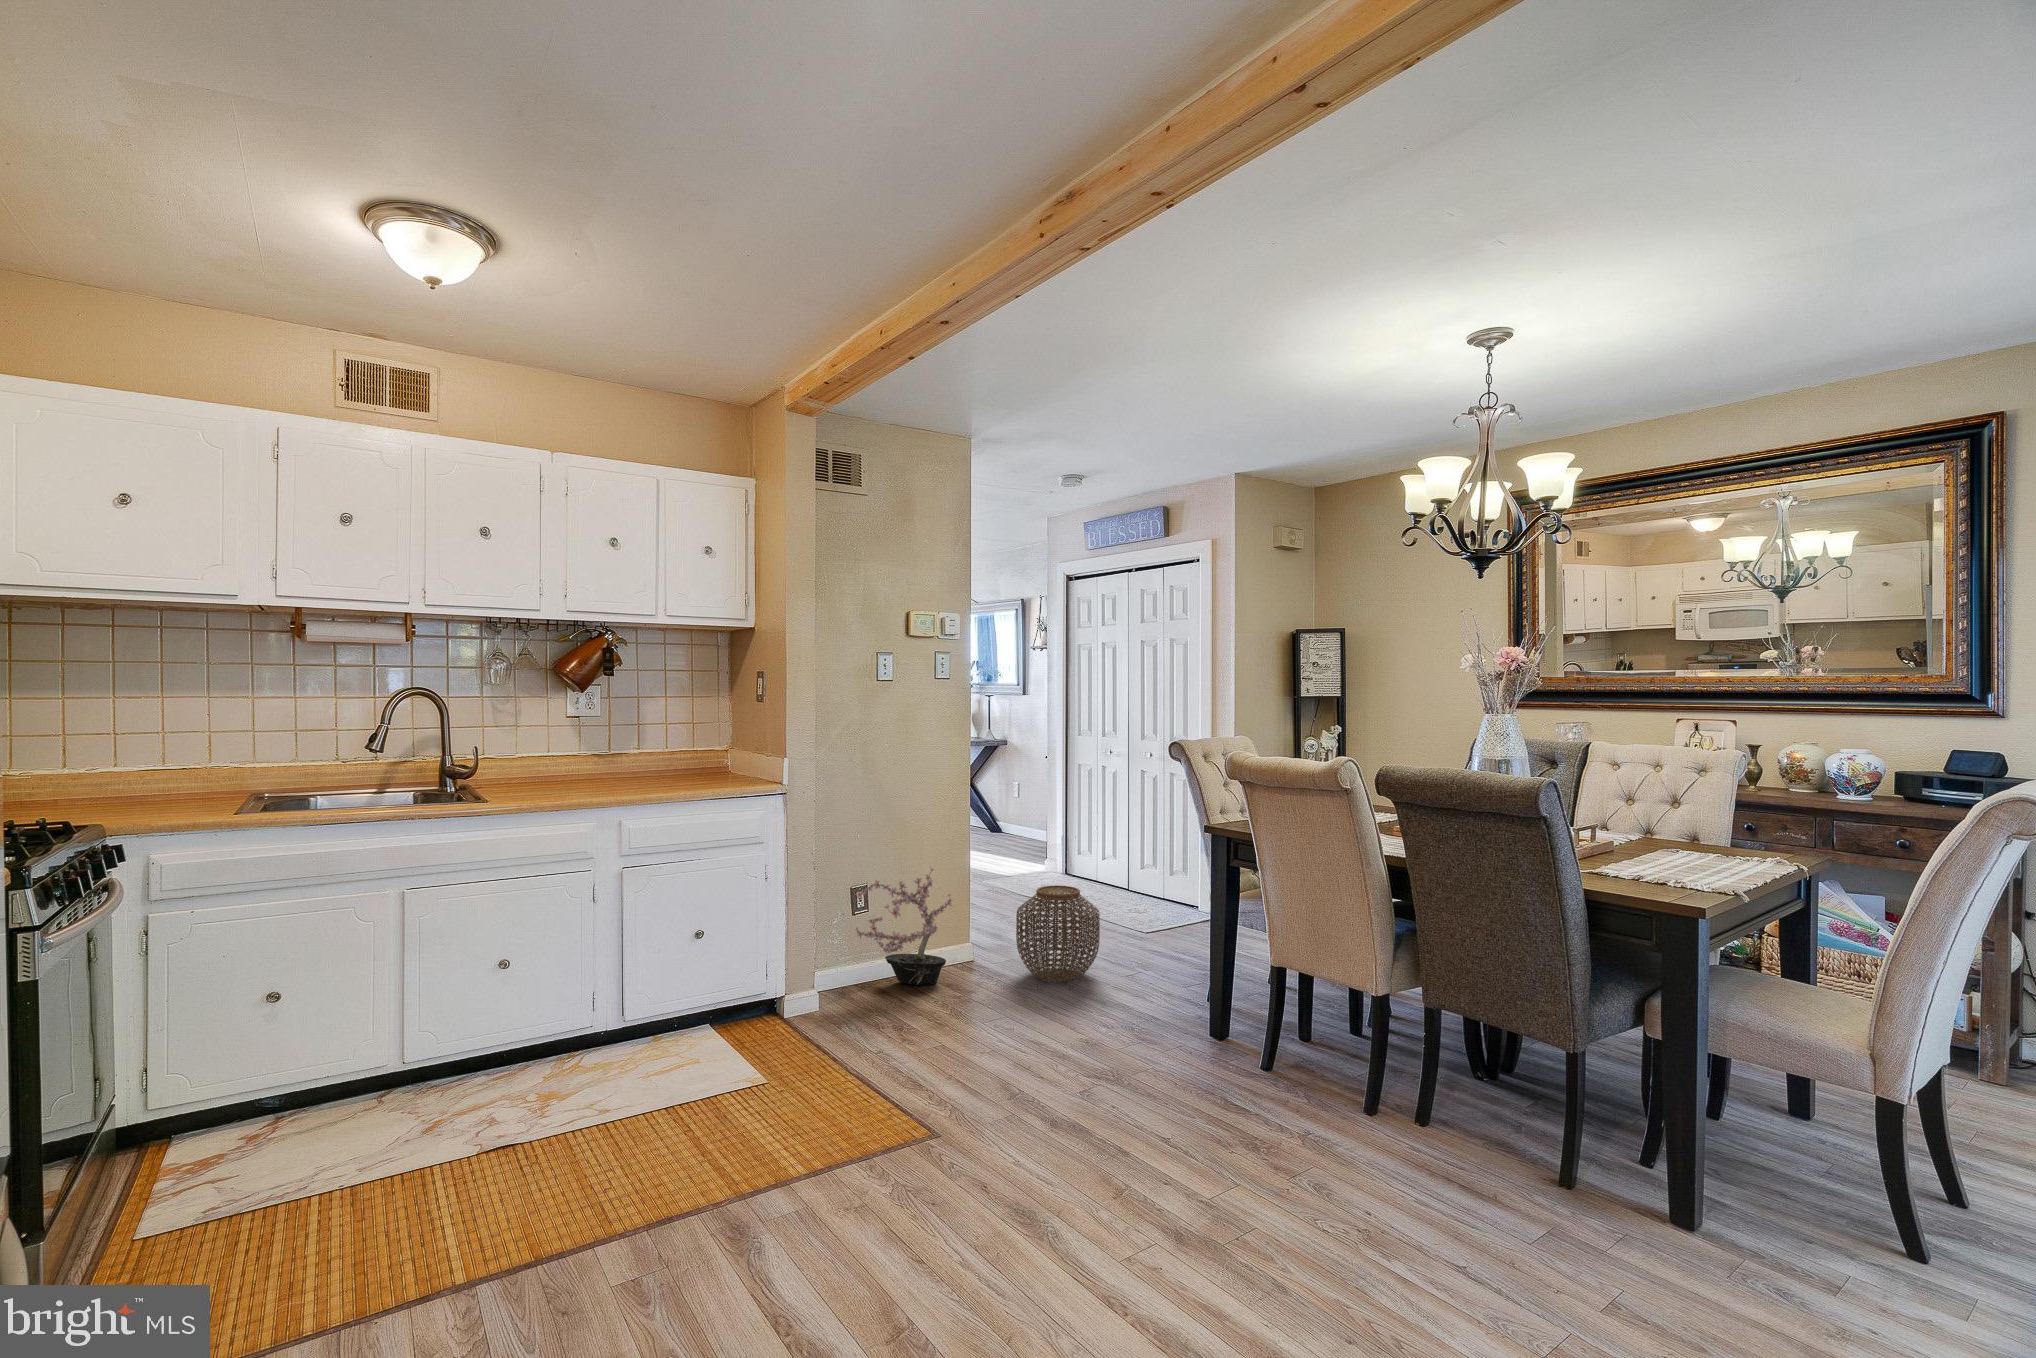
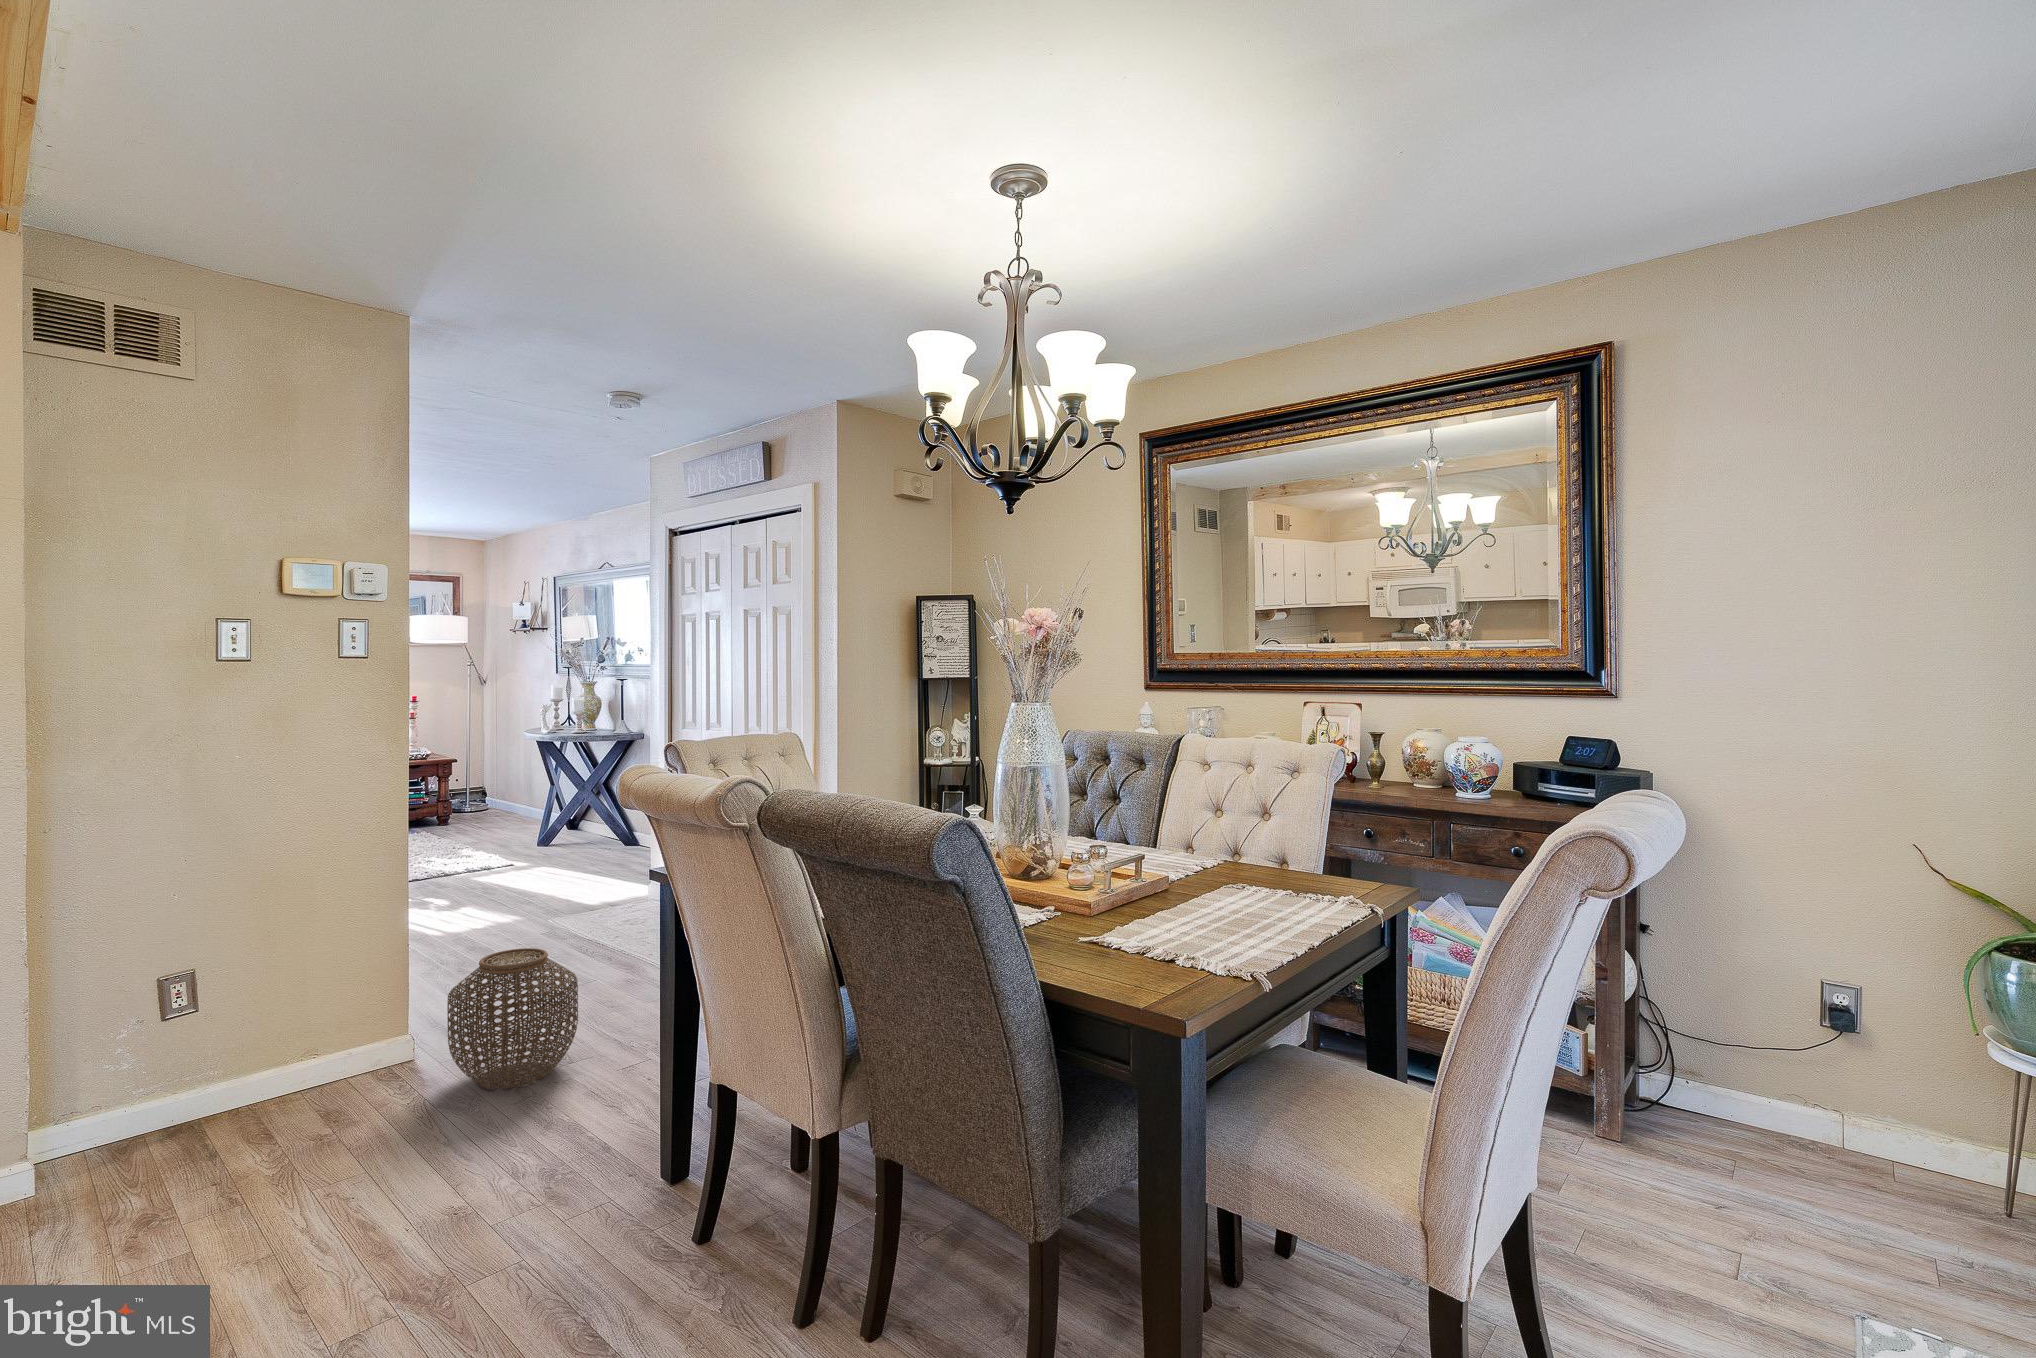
potted plant: present [855,867,952,985] -> none [138,932,348,1115]

